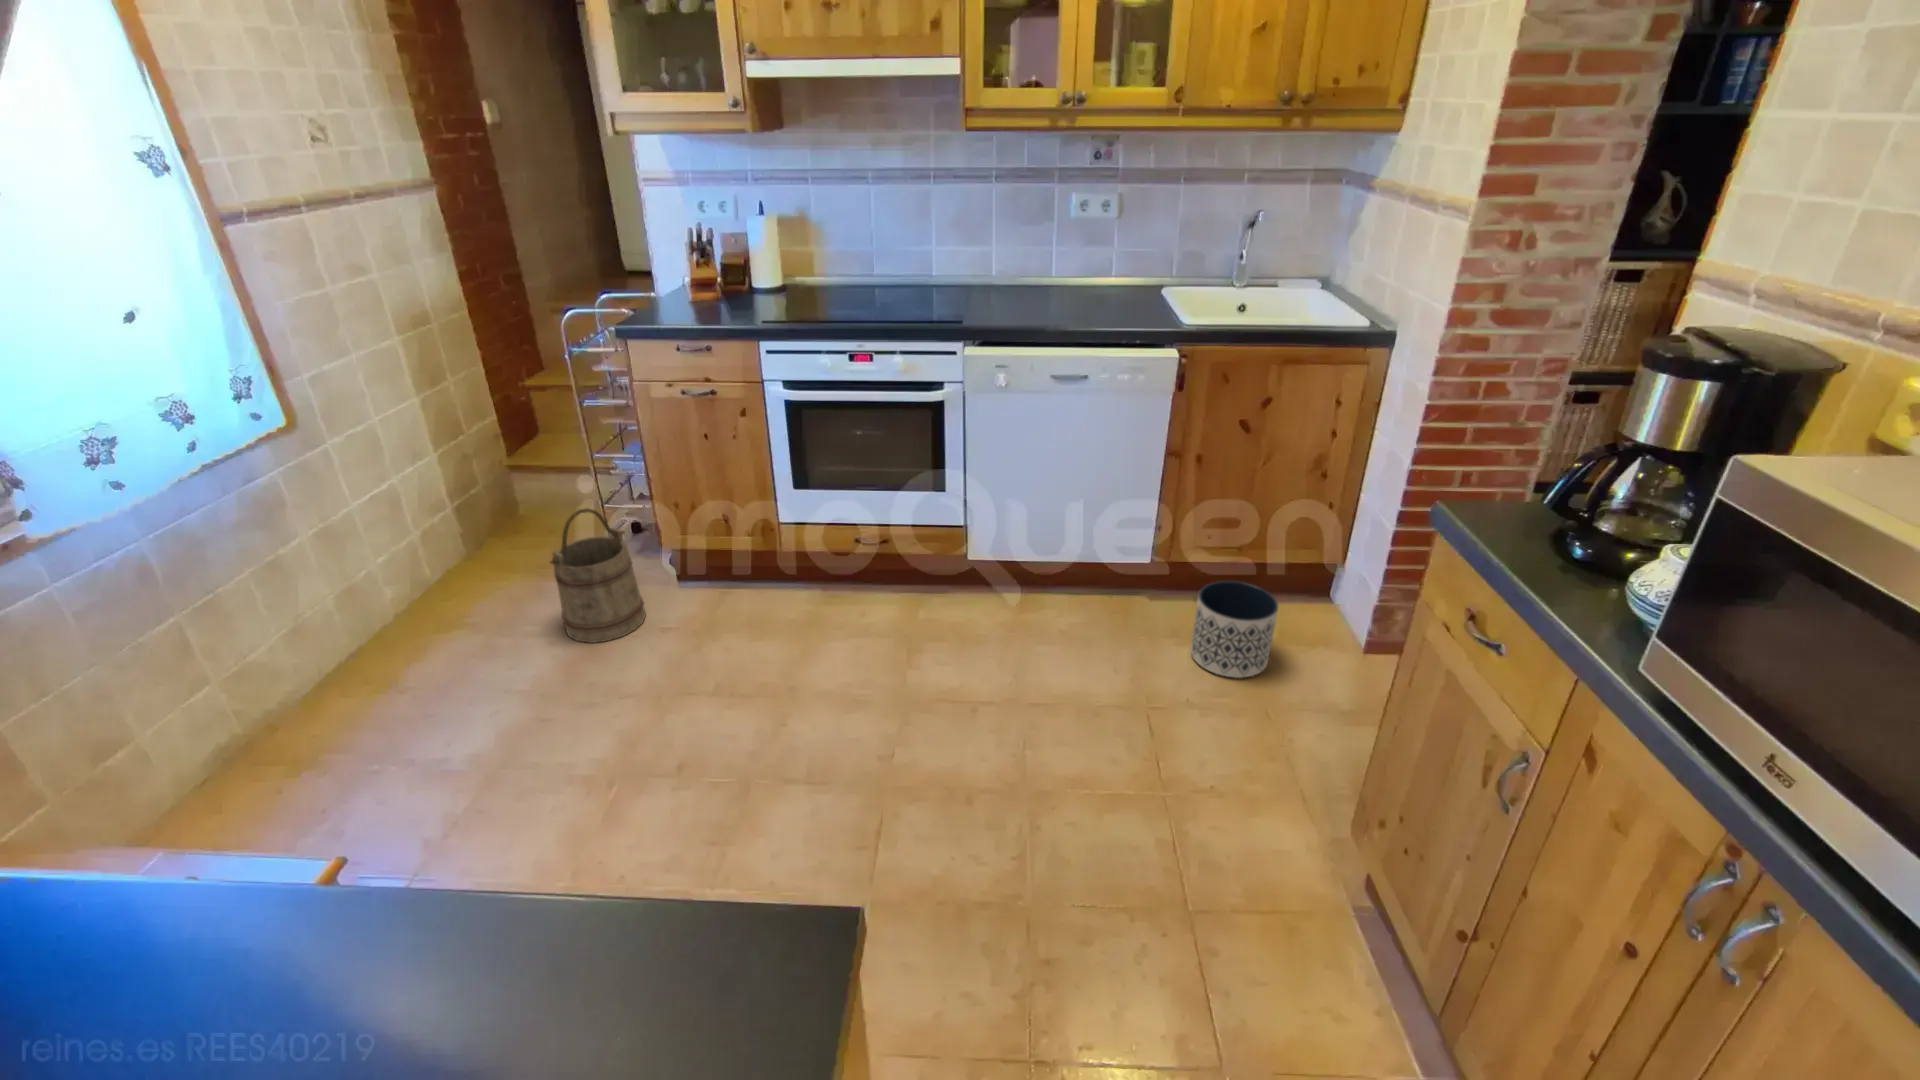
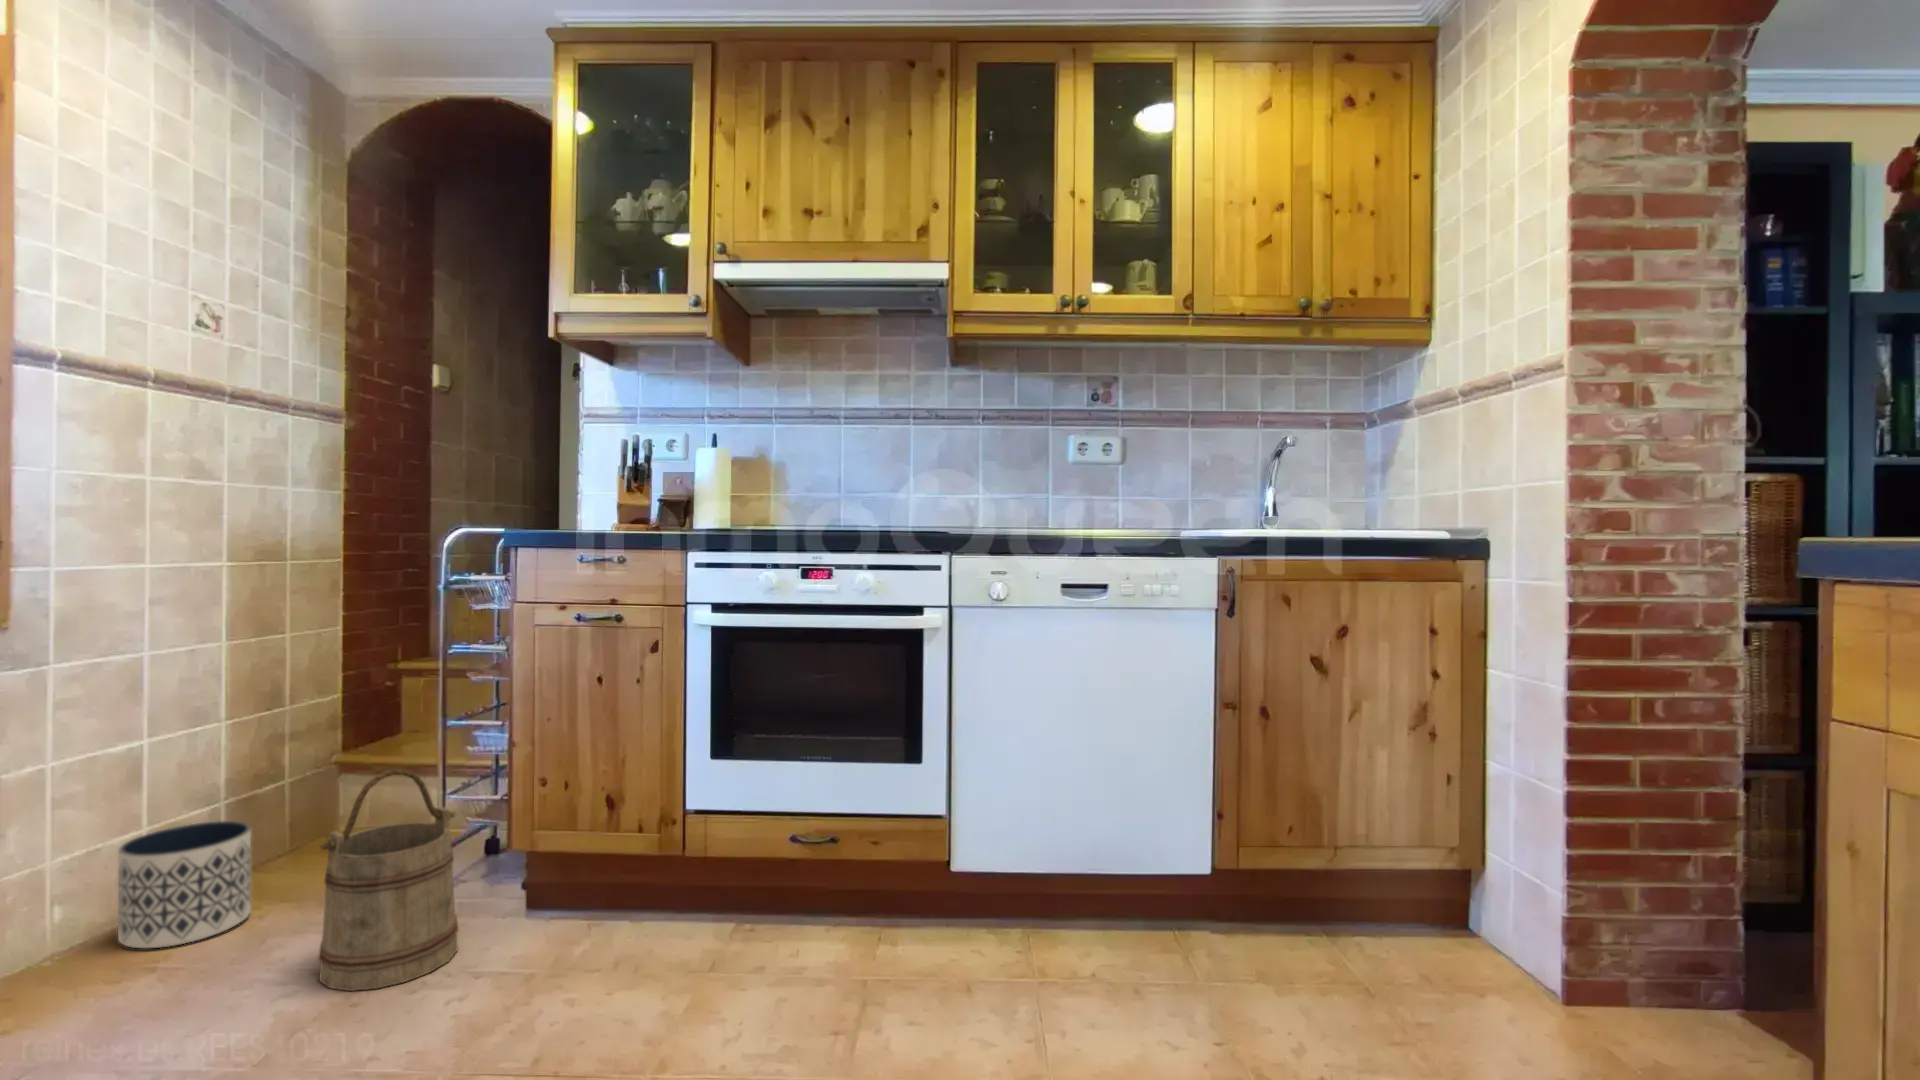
planter: present [1190,581,1278,678] -> present [118,821,251,948]

